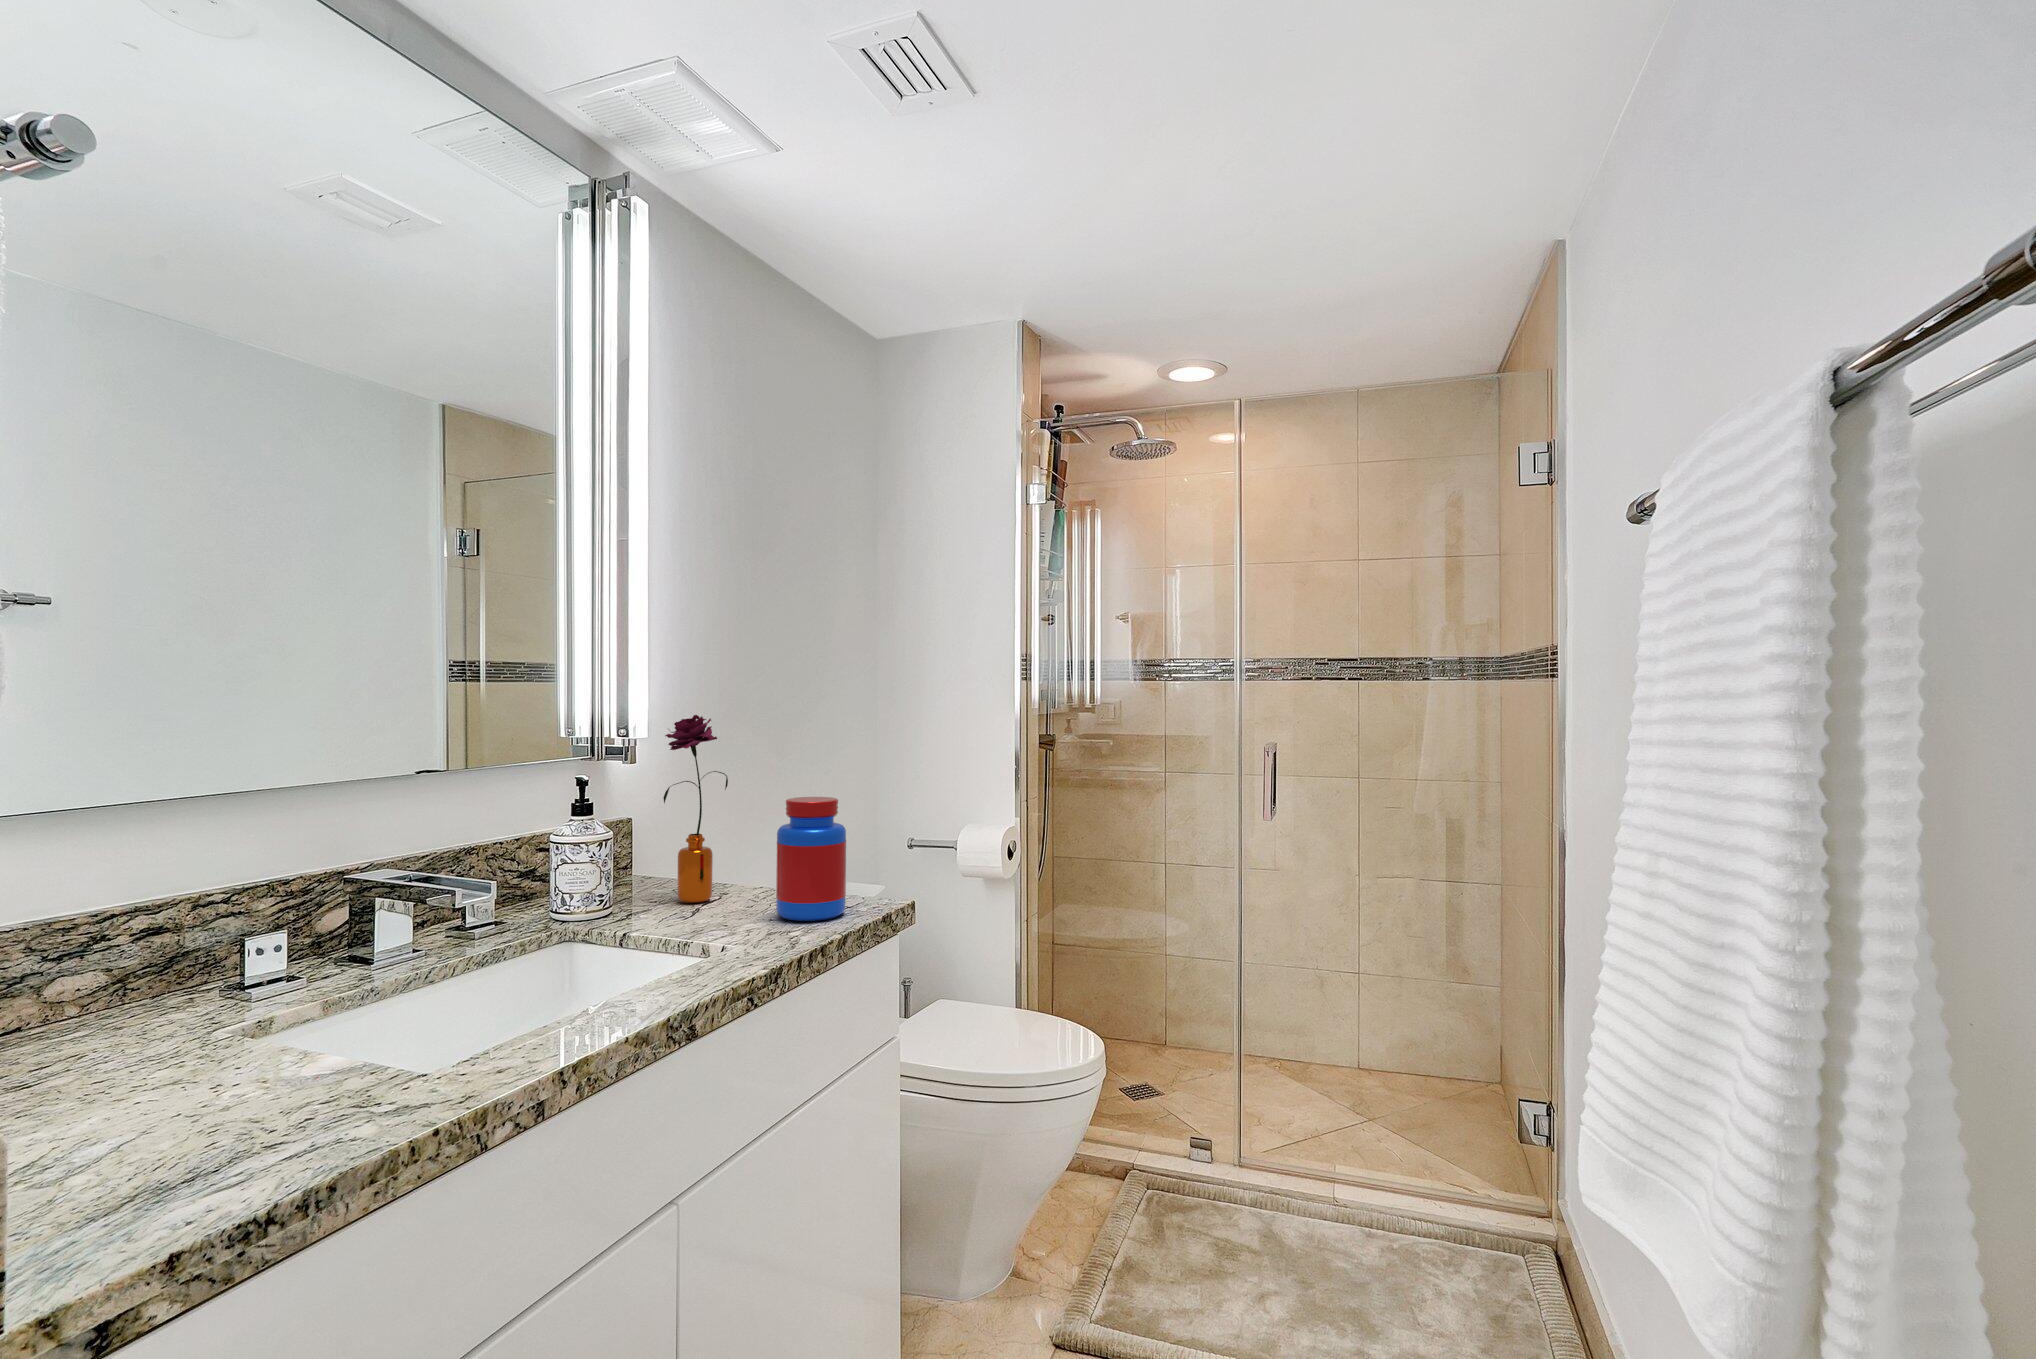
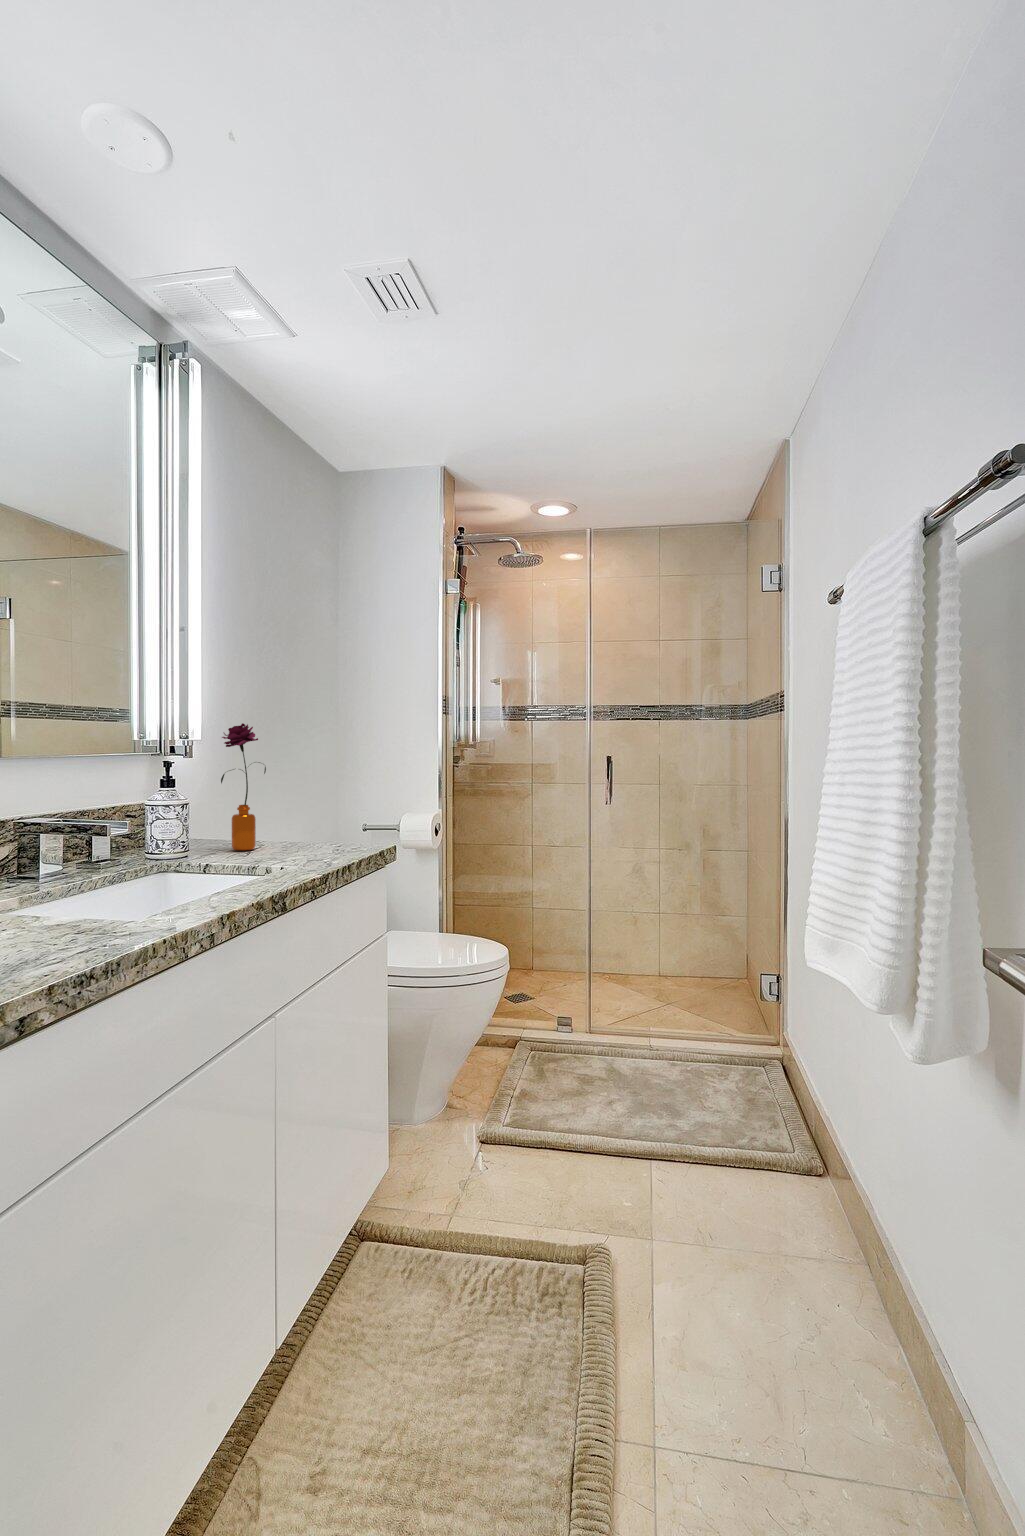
jar: present [776,797,846,921] -> none [308,776,354,856]

